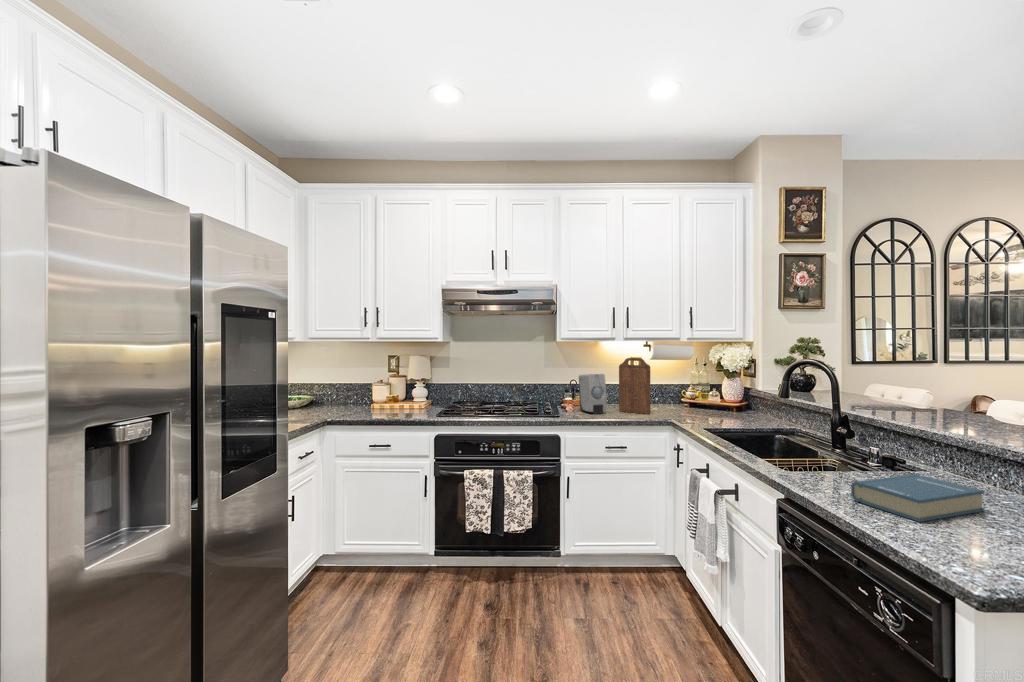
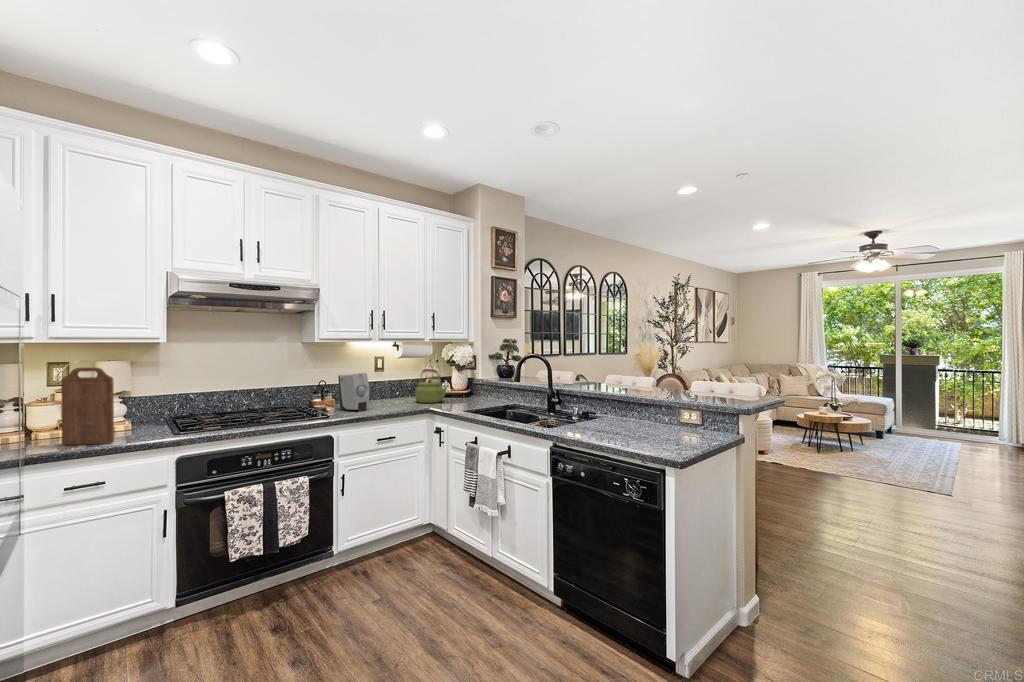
cutting board: present [619,358,651,414] -> present [61,367,114,445]
kettle: none [666,373,701,414] -> present [415,369,446,403]
hardback book: present [851,474,984,522] -> none [602,420,653,445]

